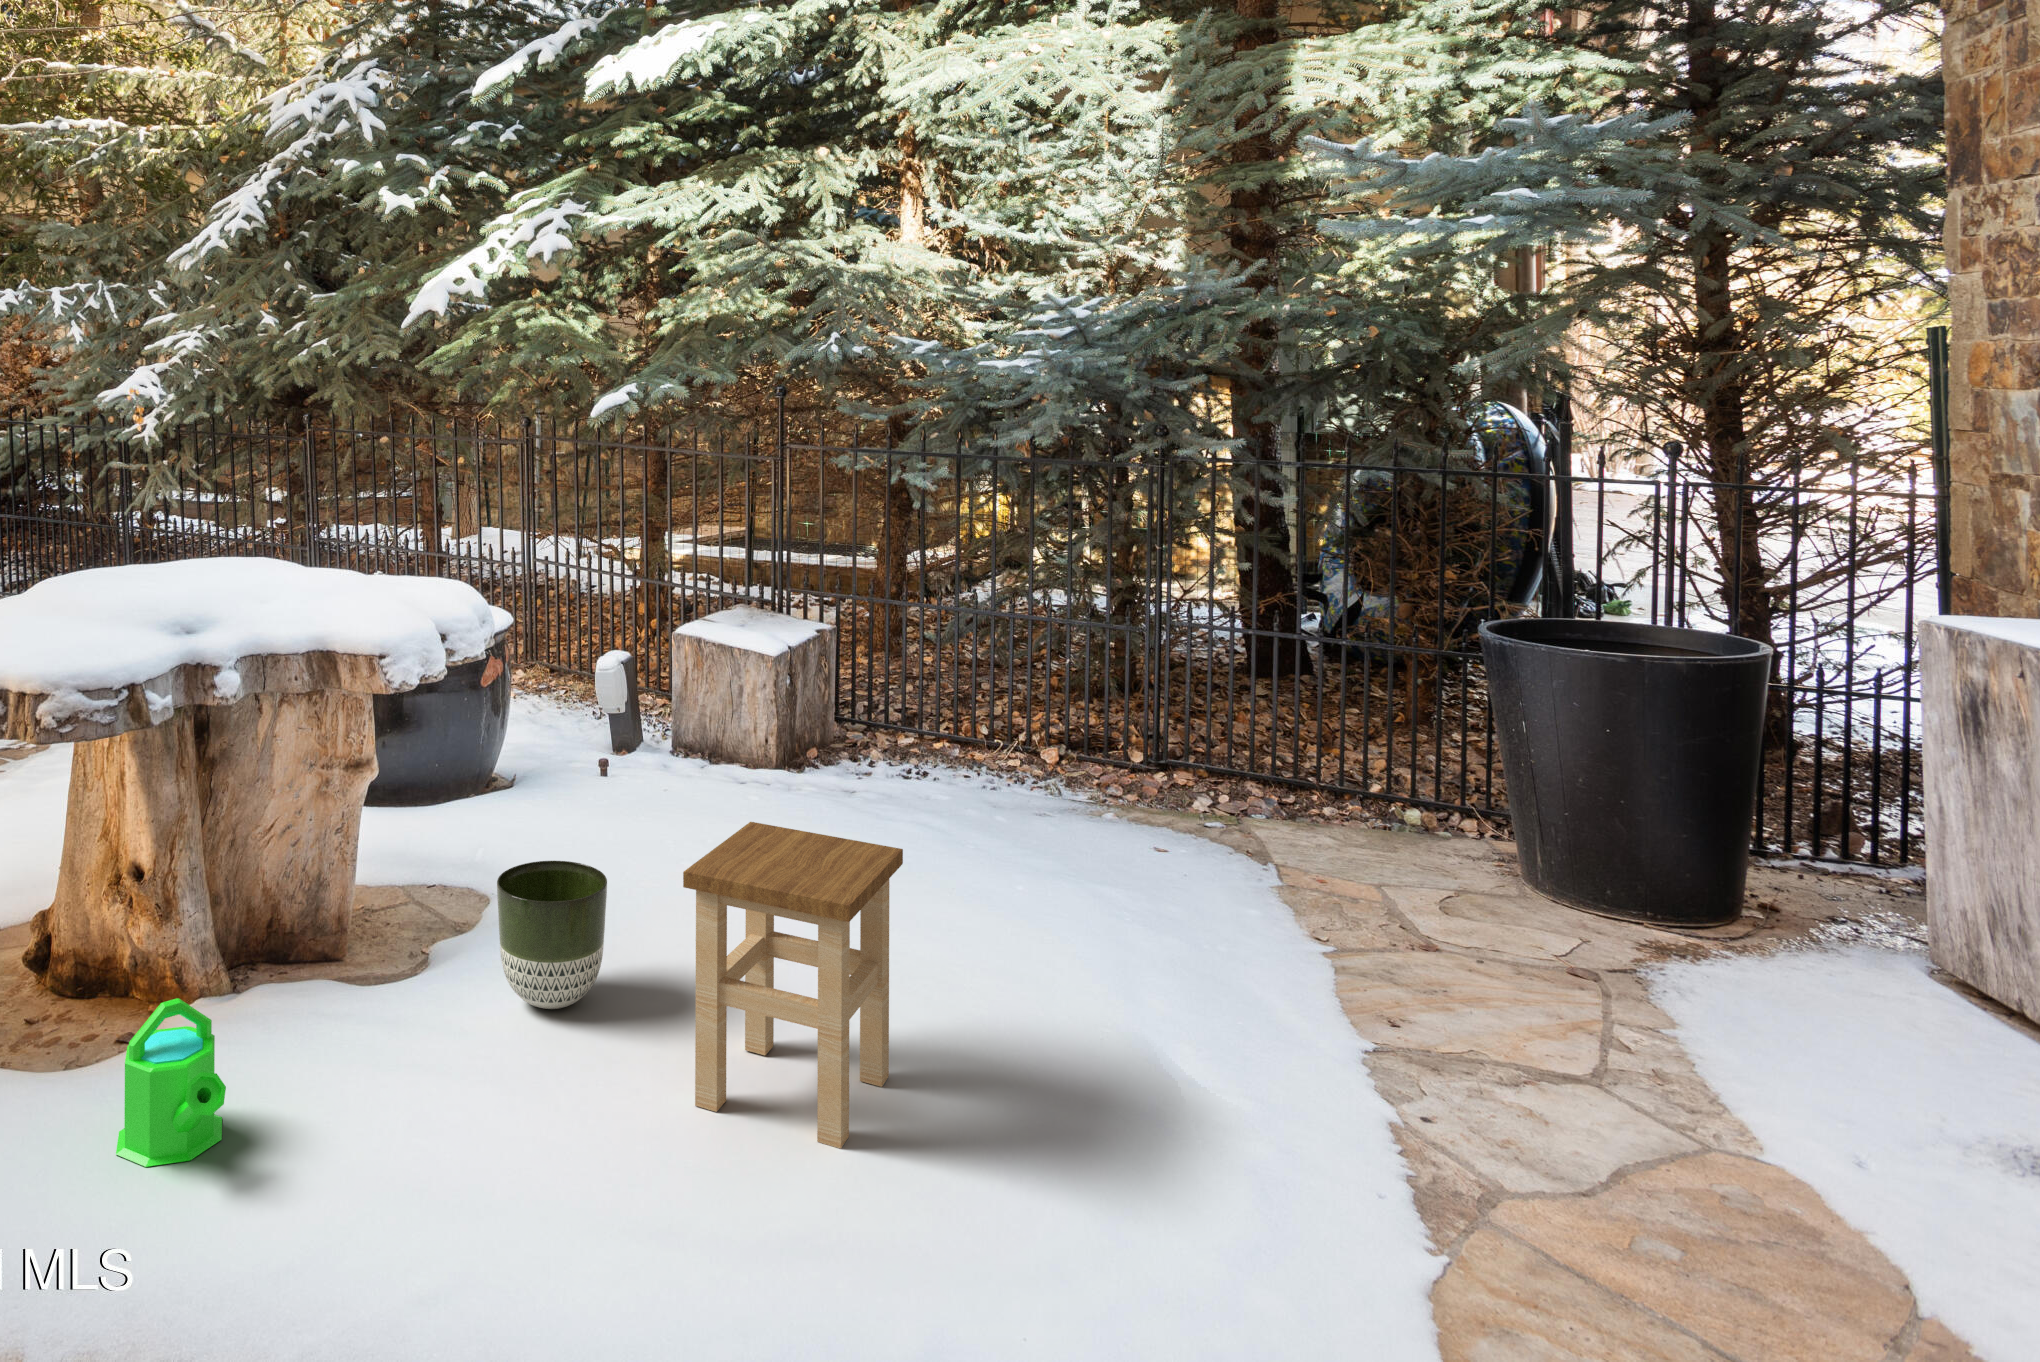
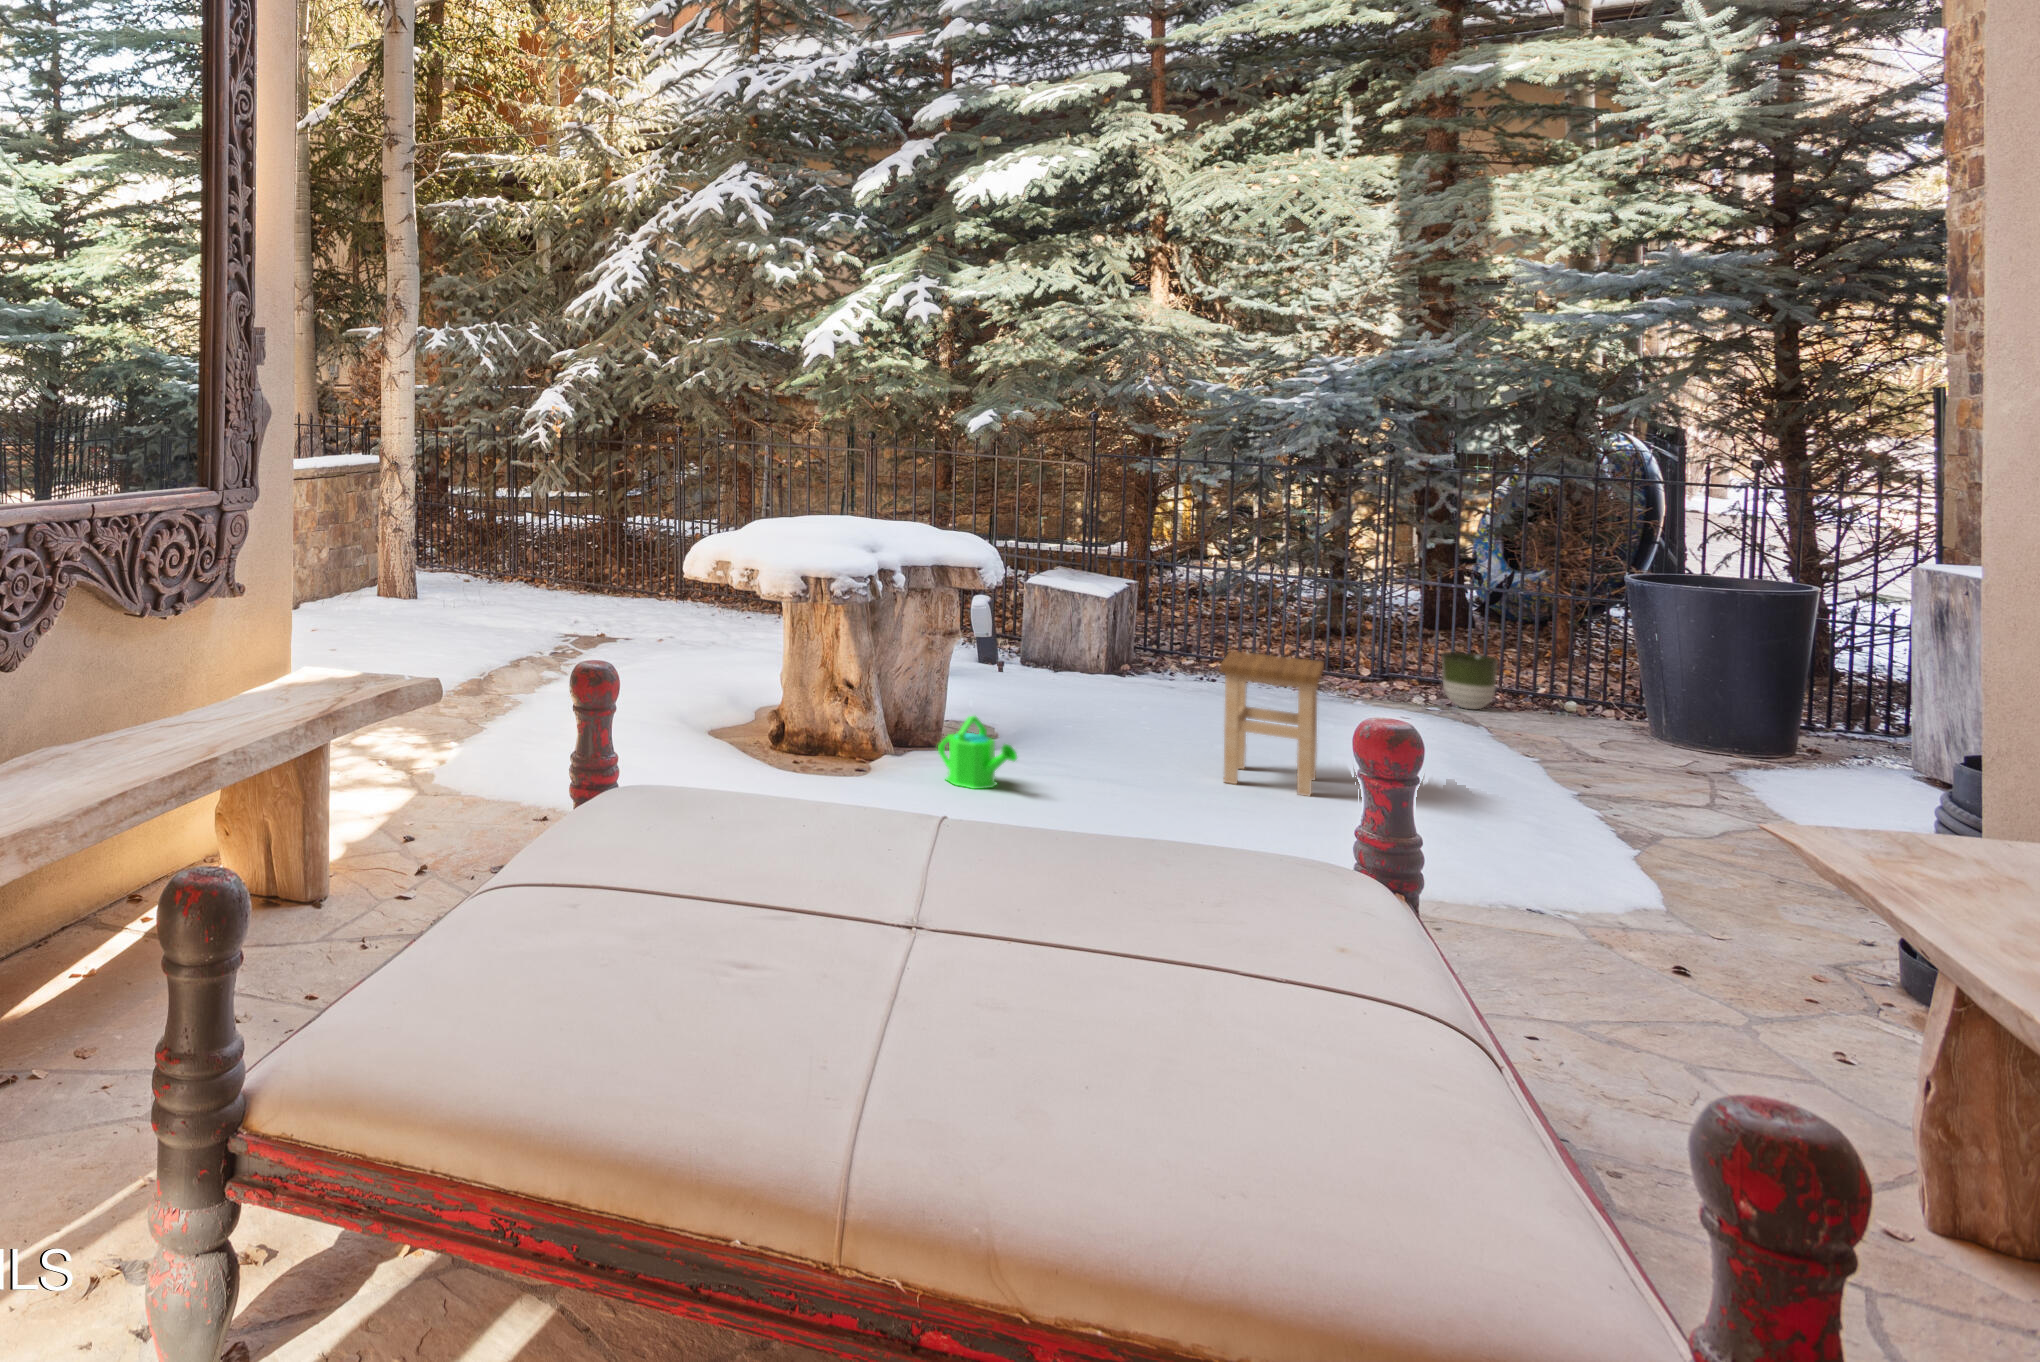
planter: present [497,861,607,1009] -> present [1441,652,1498,709]

